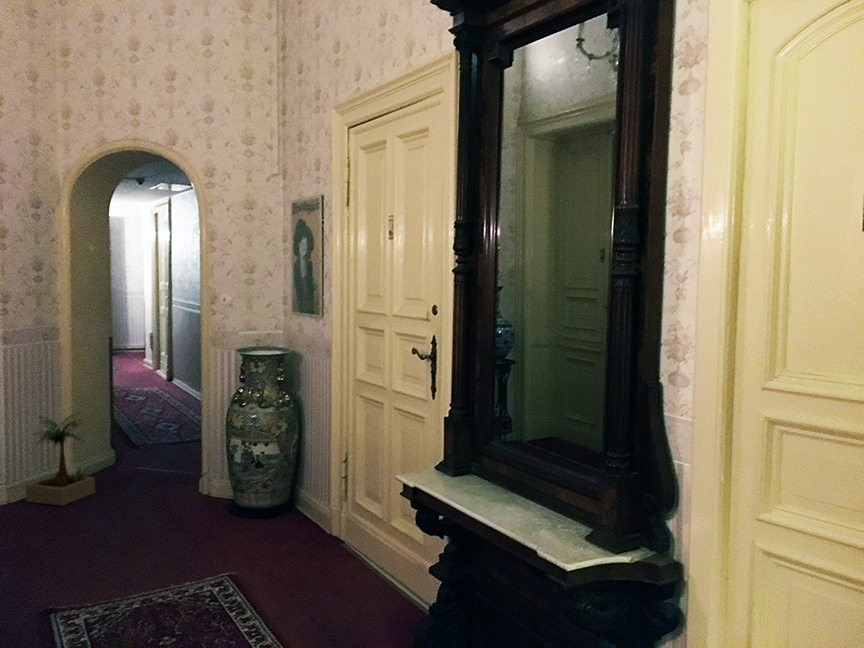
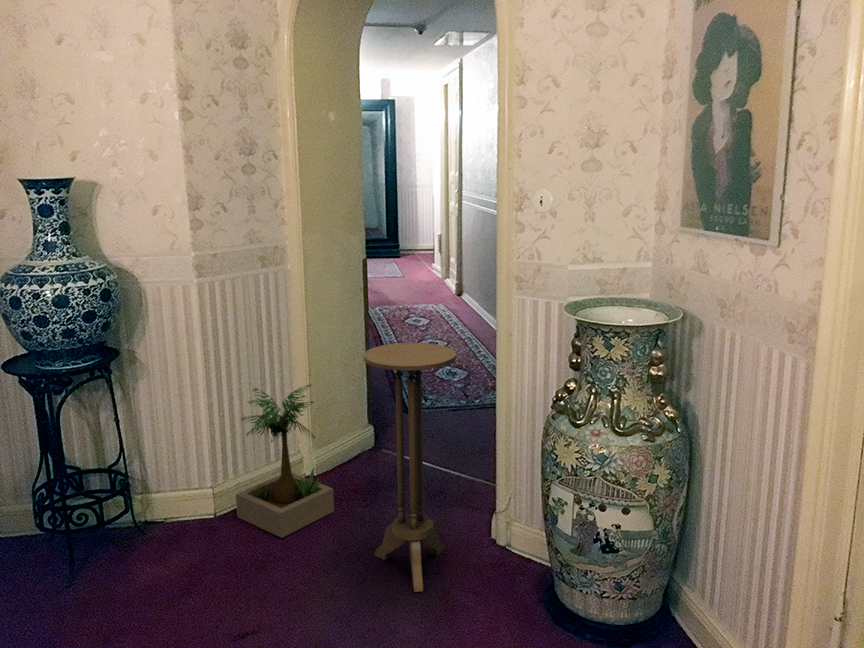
side table: none [124,378,179,515] -> present [364,343,456,592]

